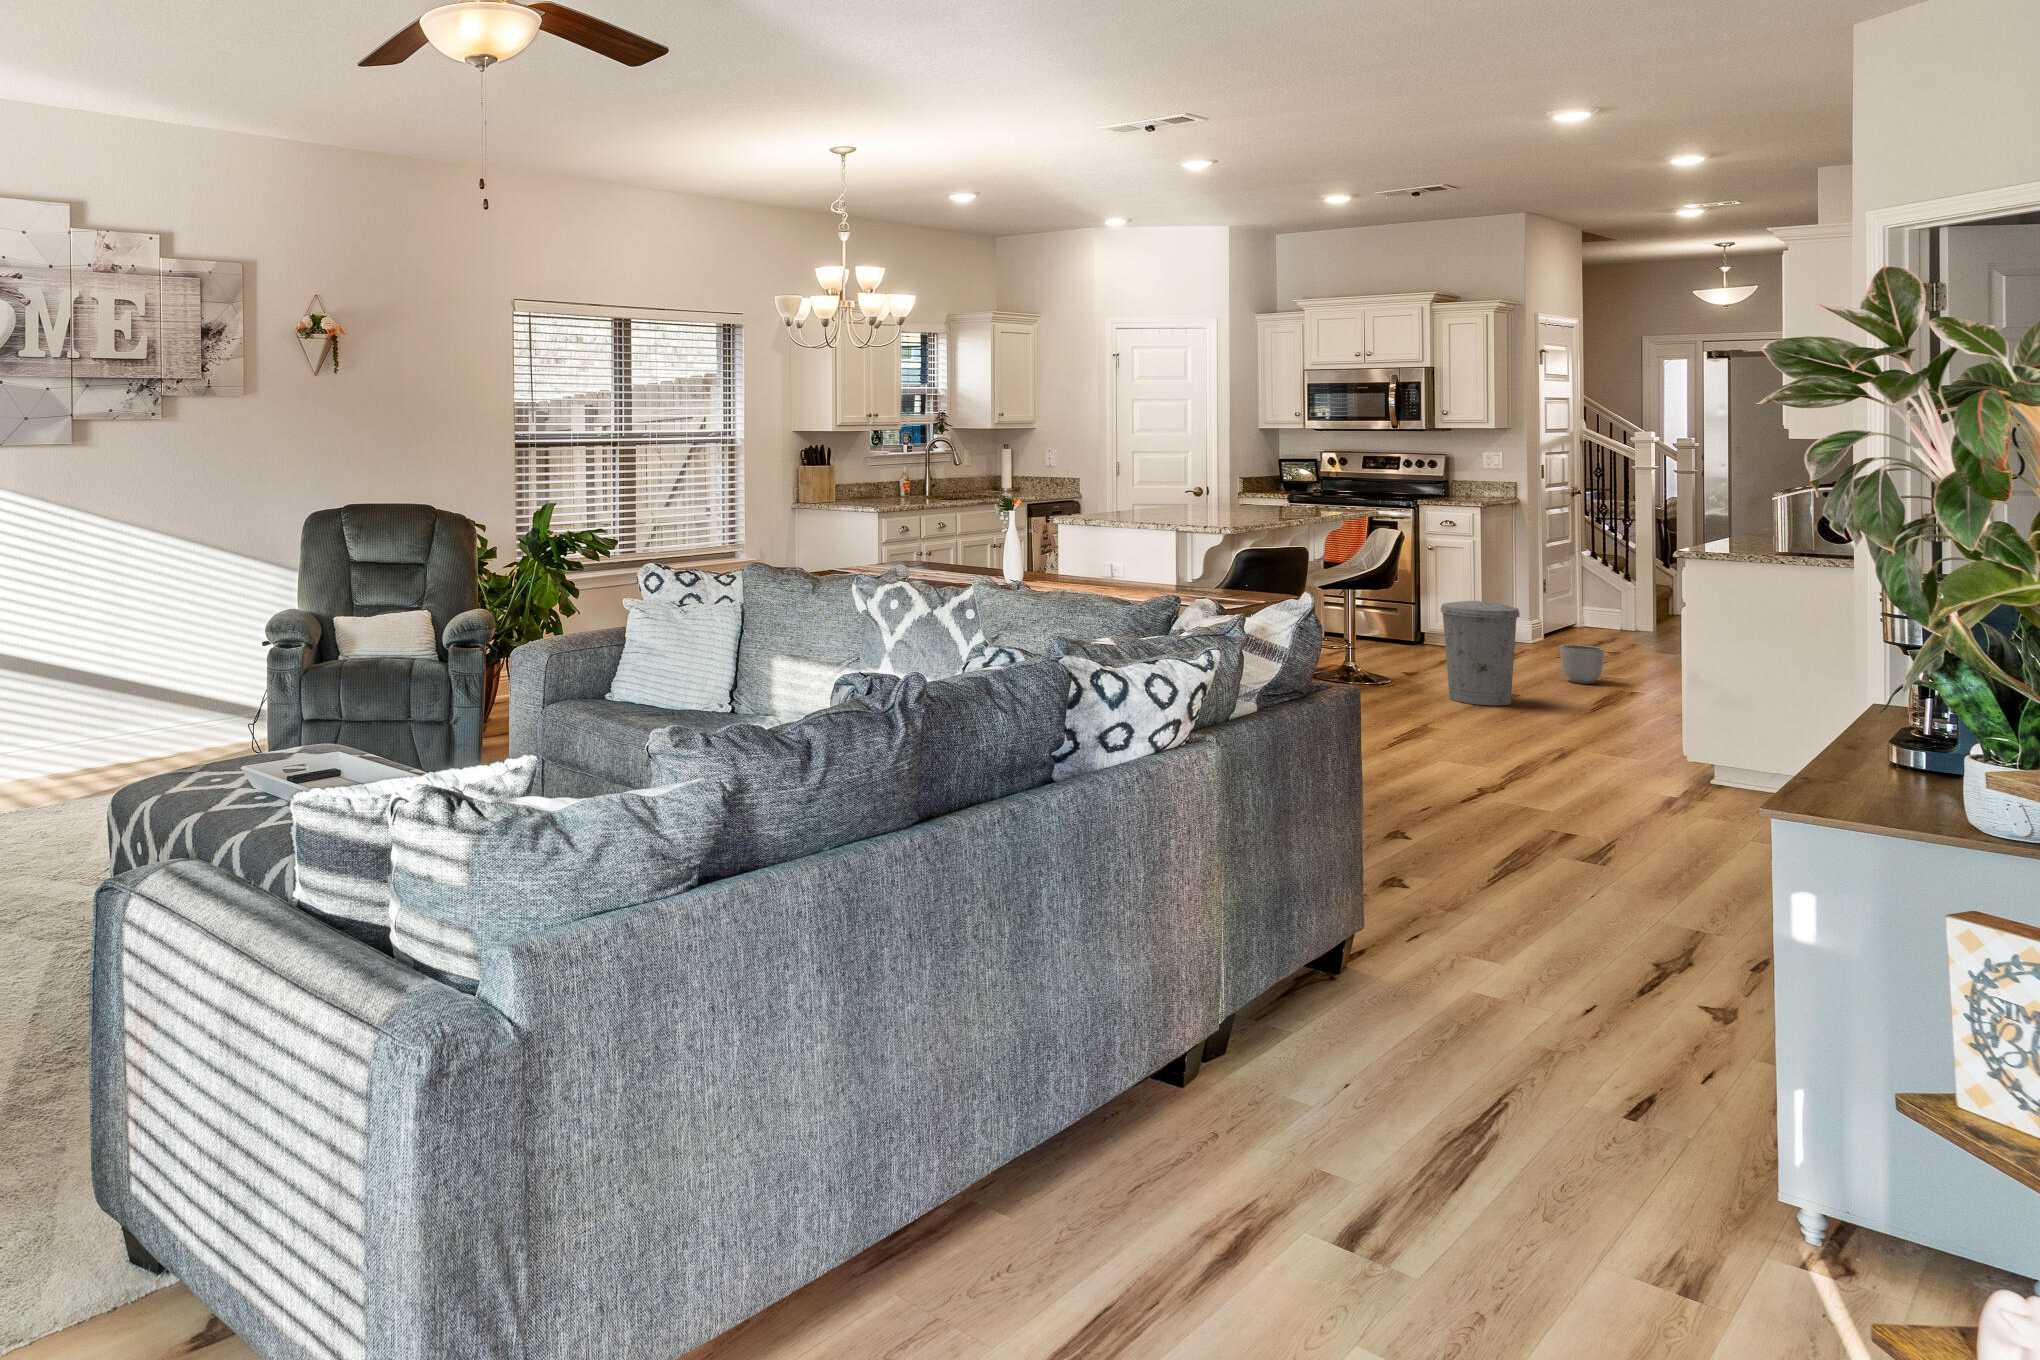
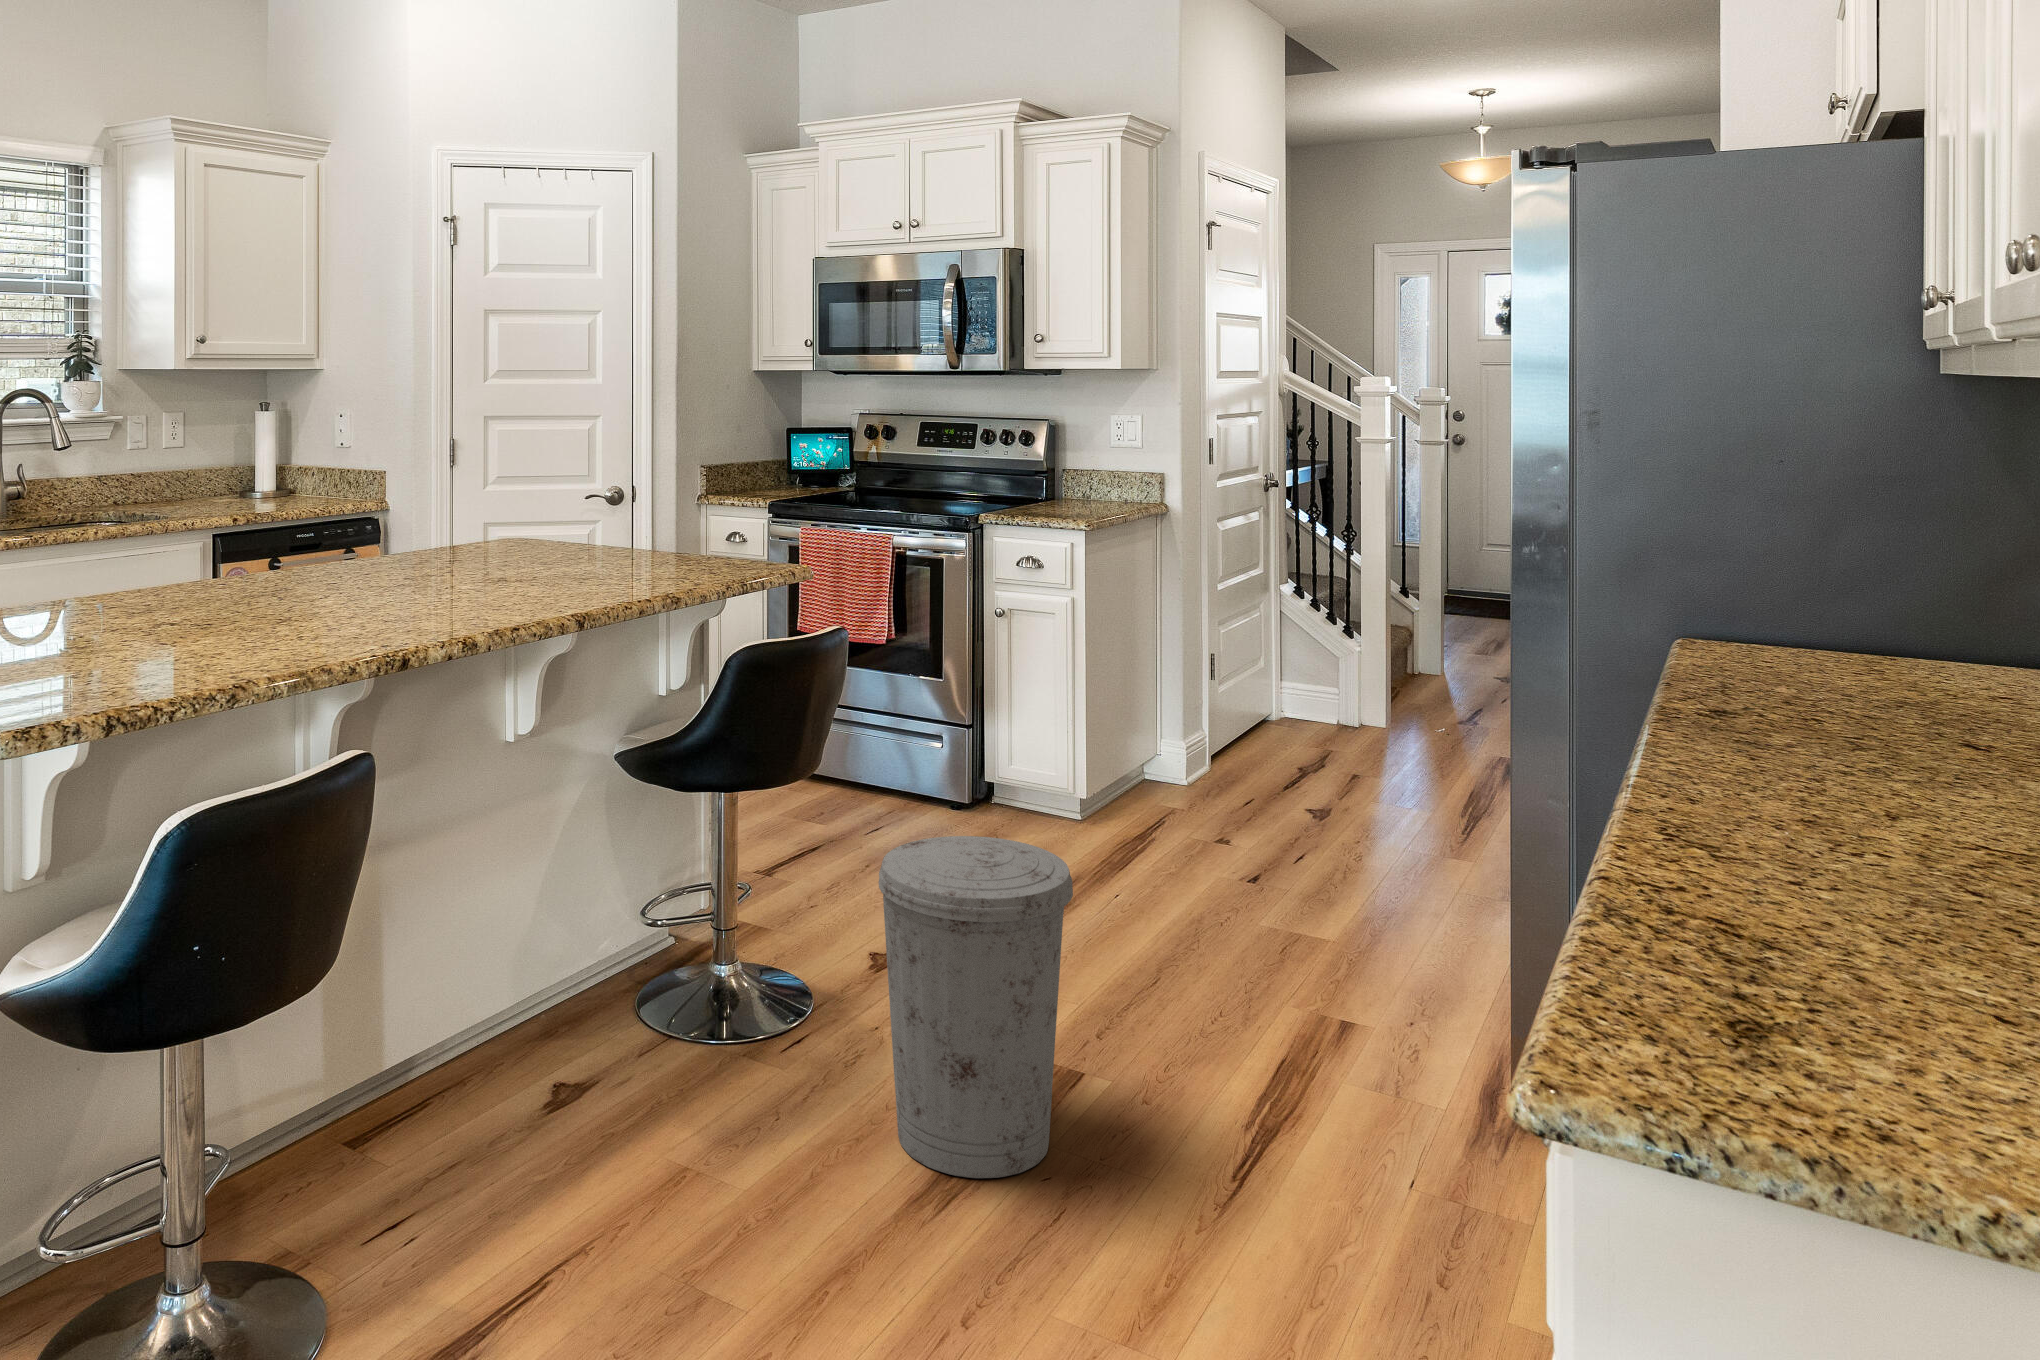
planter: present [1560,645,1604,684] -> none [1205,870,1296,977]

